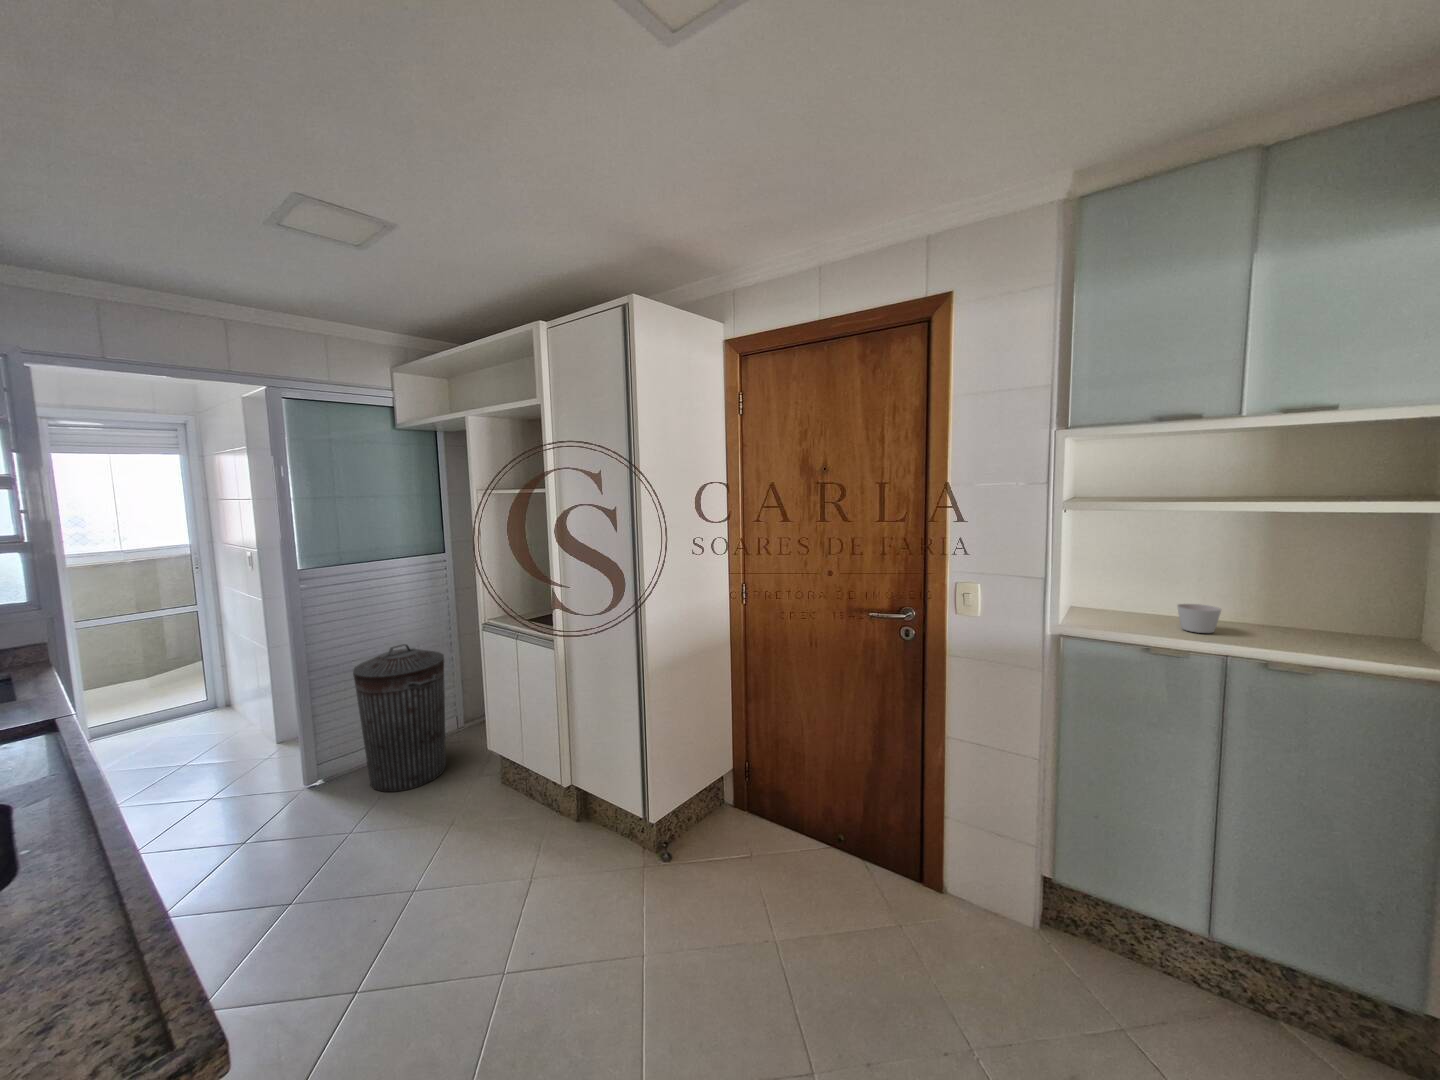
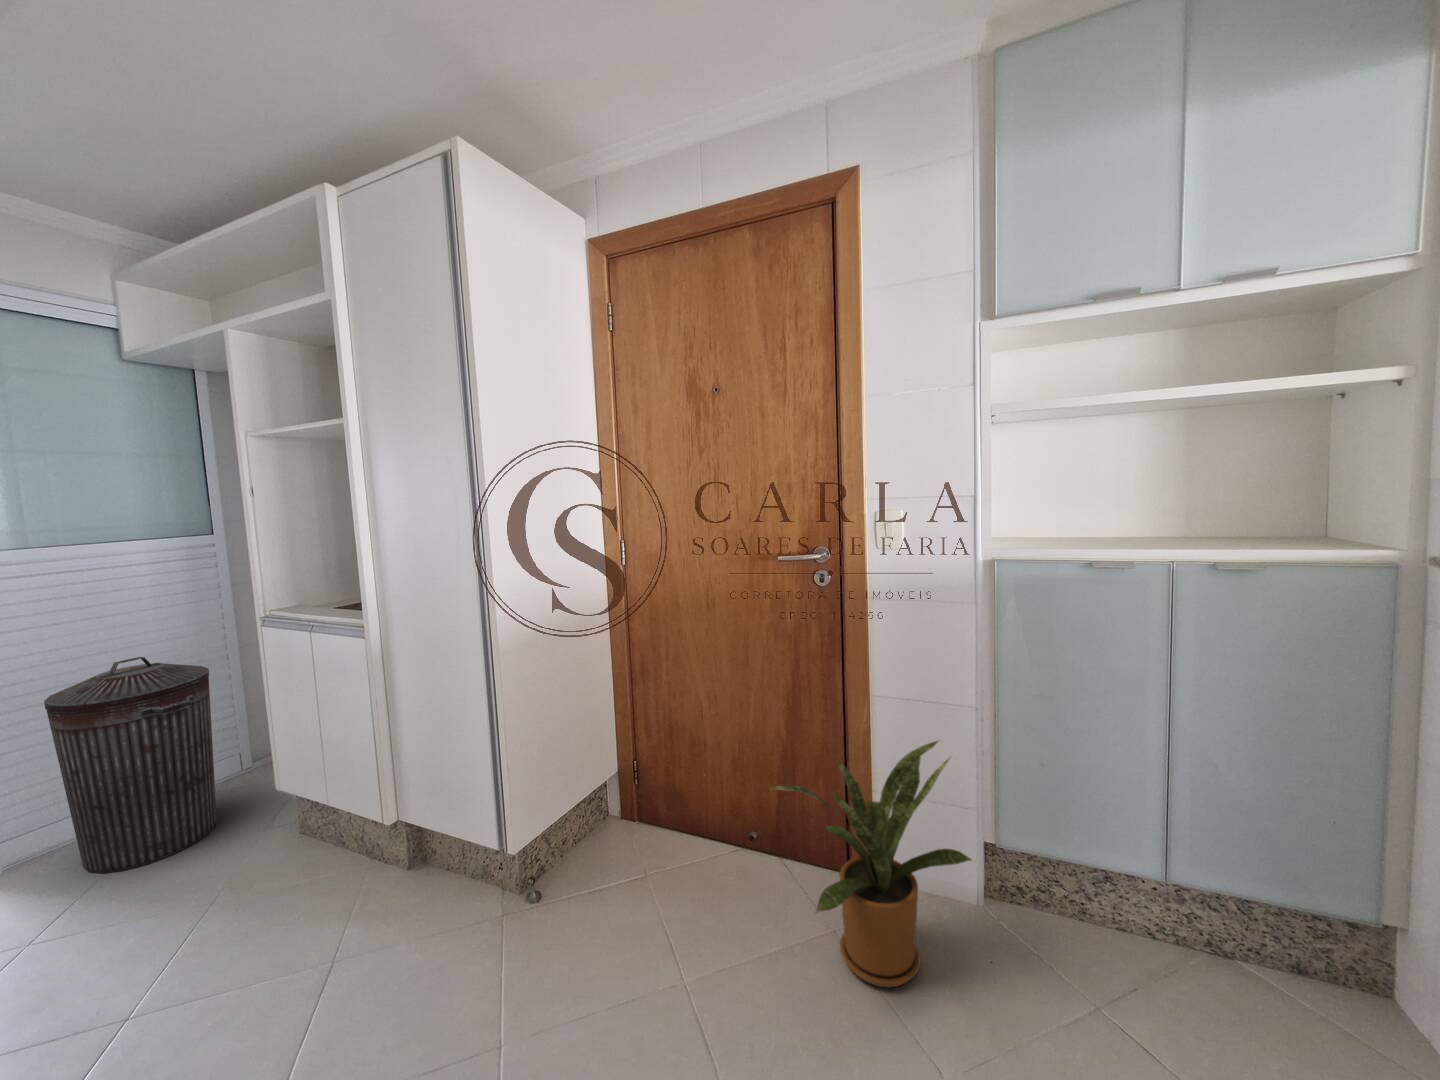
candle: present [1177,604,1221,633] -> none [1111,513,1158,541]
house plant: none [845,784,1025,977] -> present [770,741,972,987]

